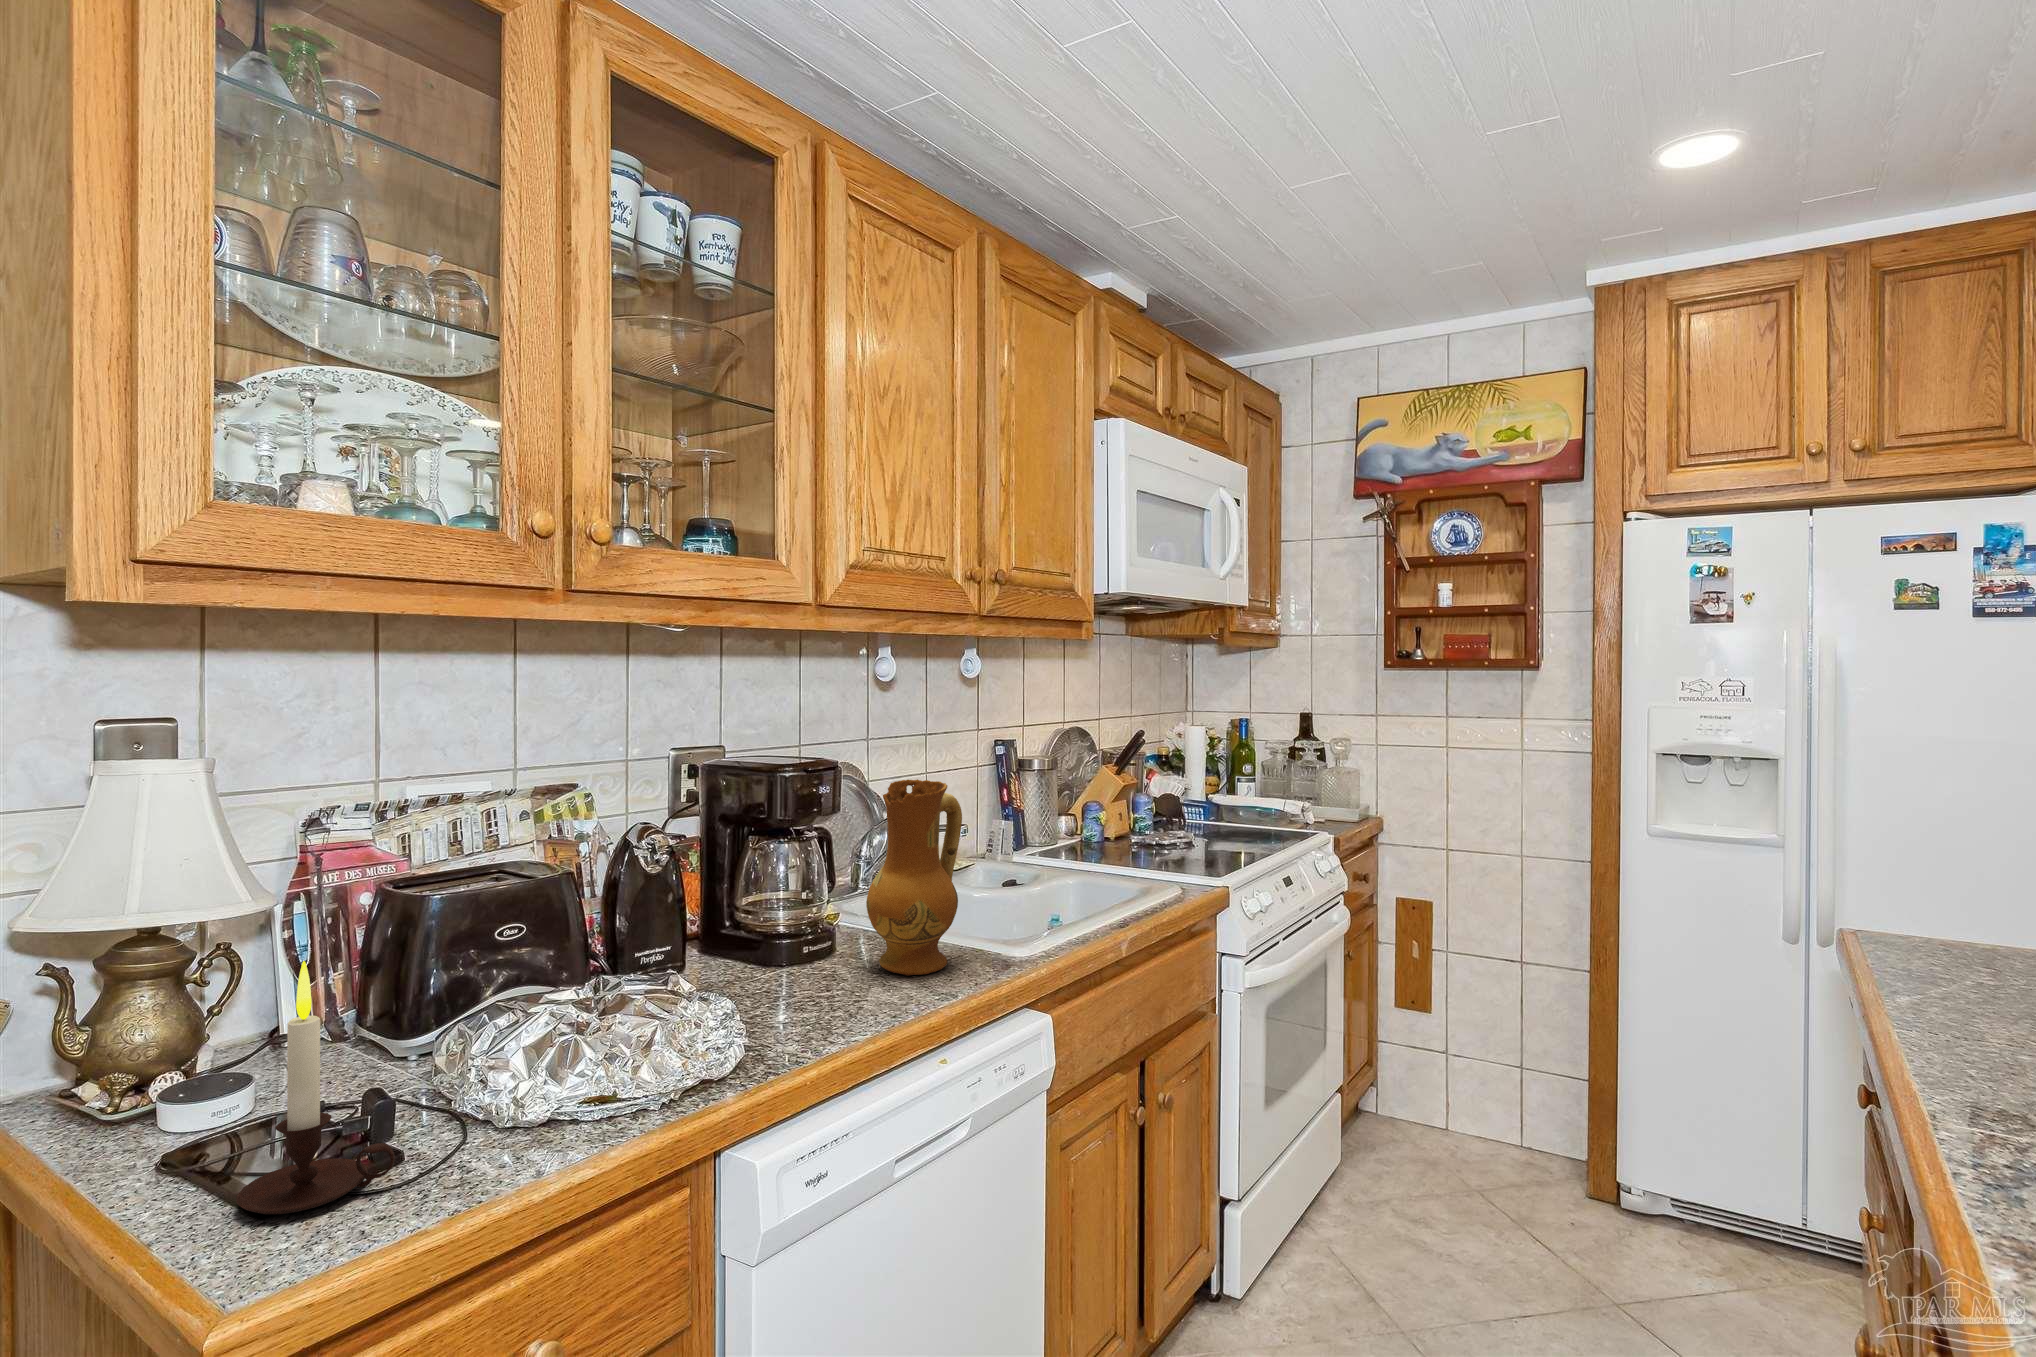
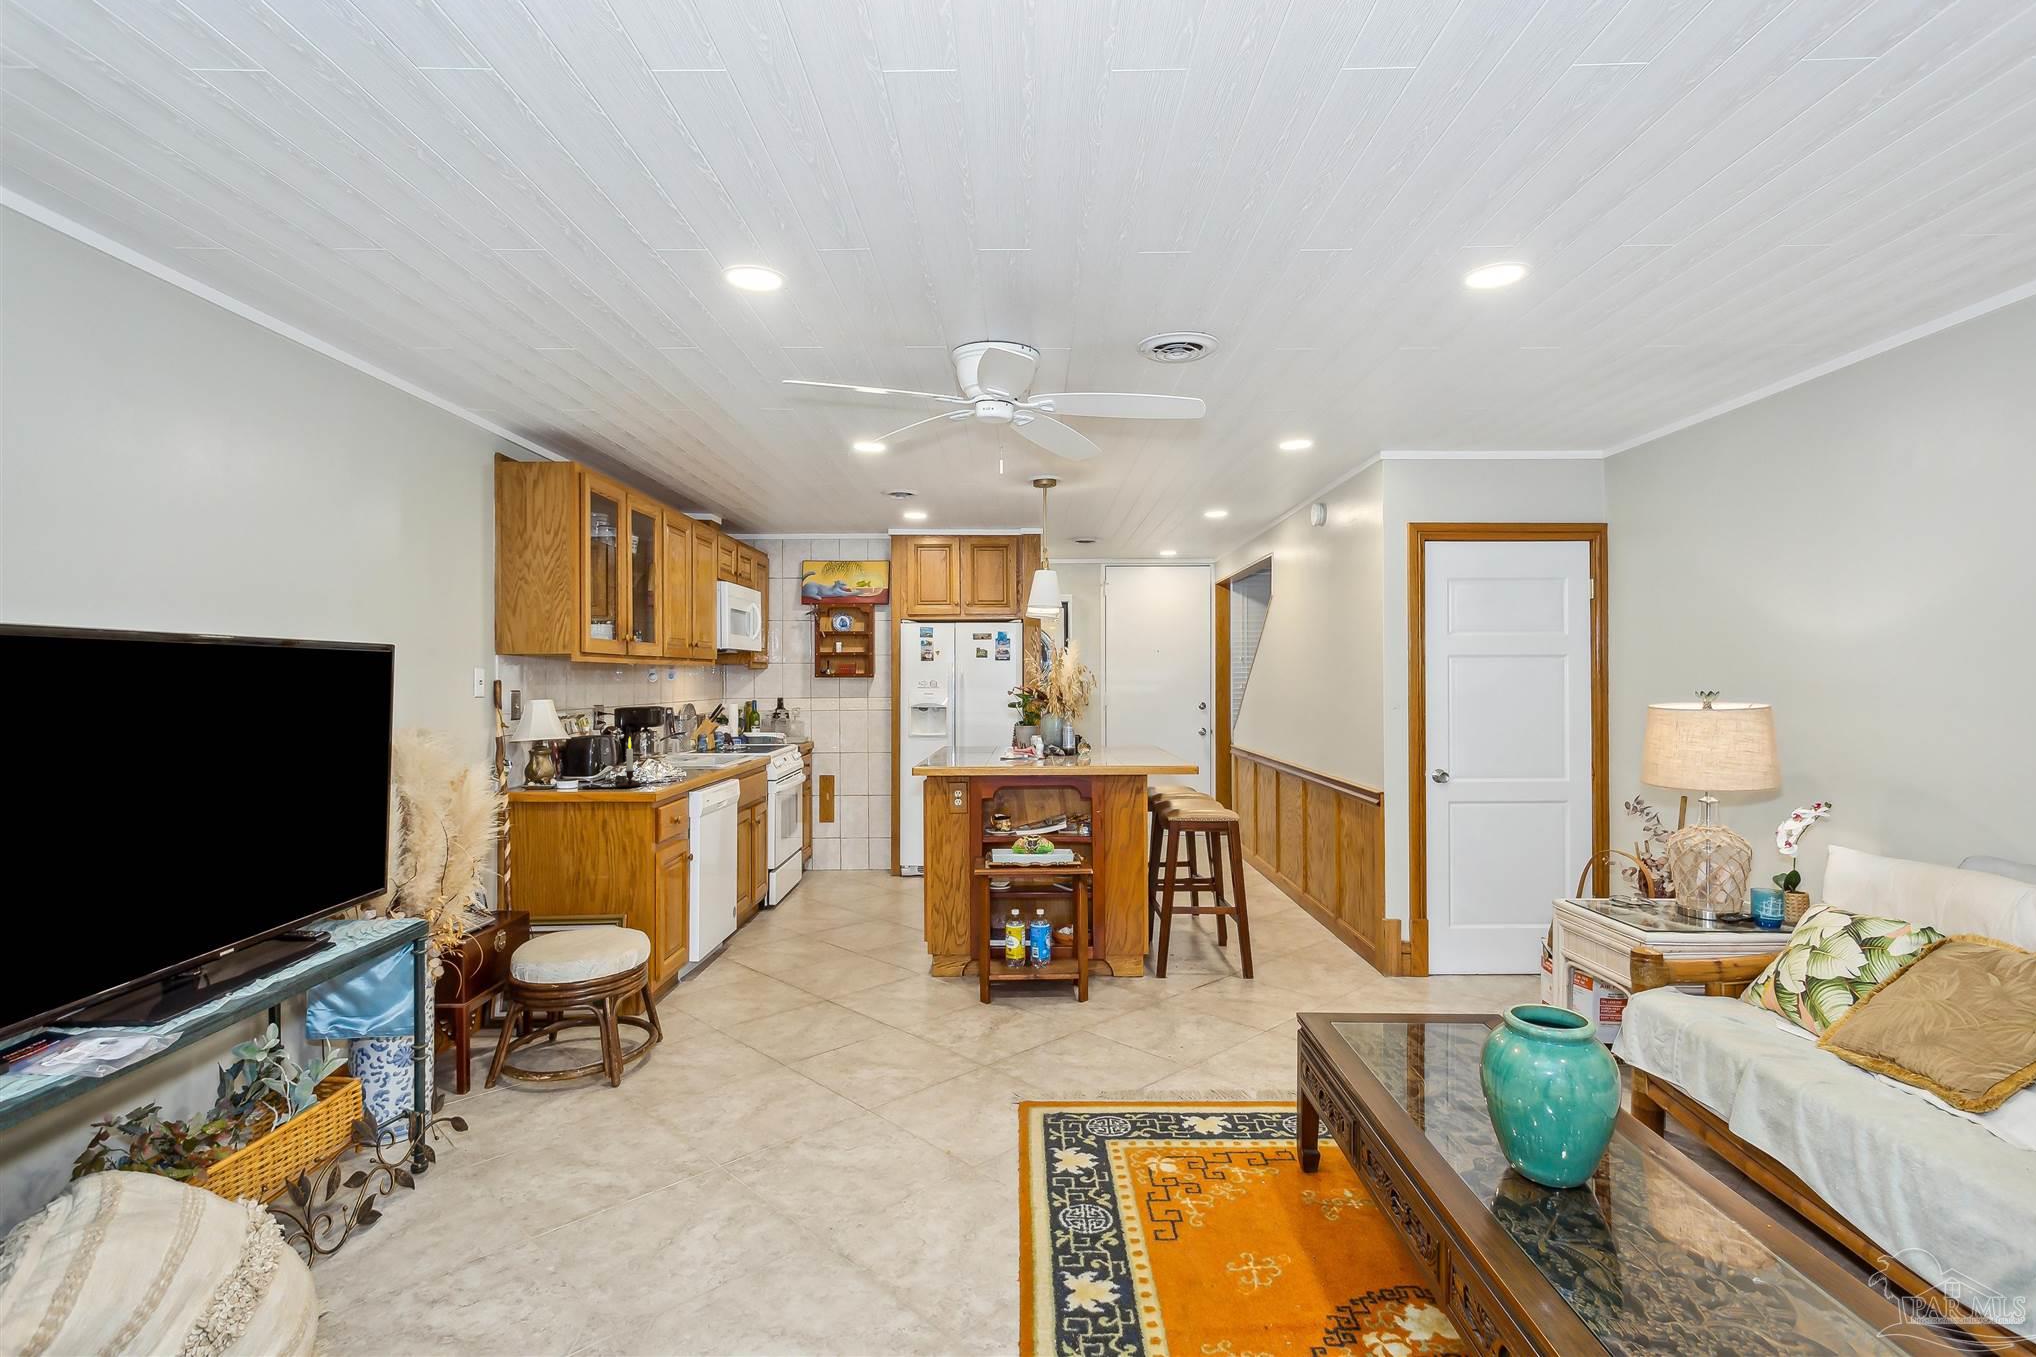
ceramic jug: present [866,779,962,976] -> none [681,710,711,768]

